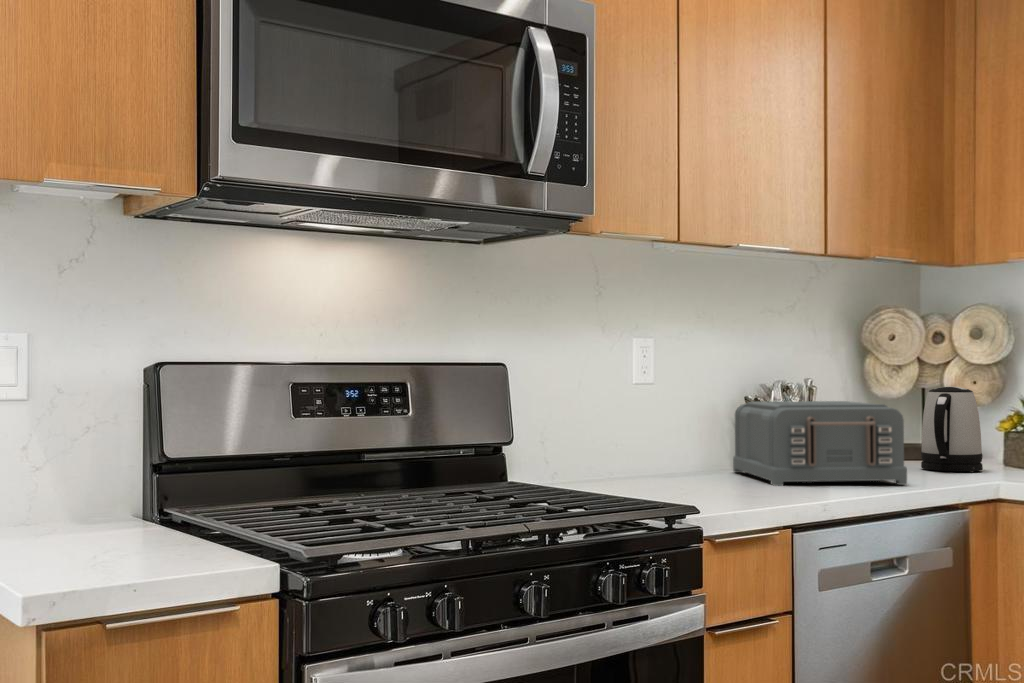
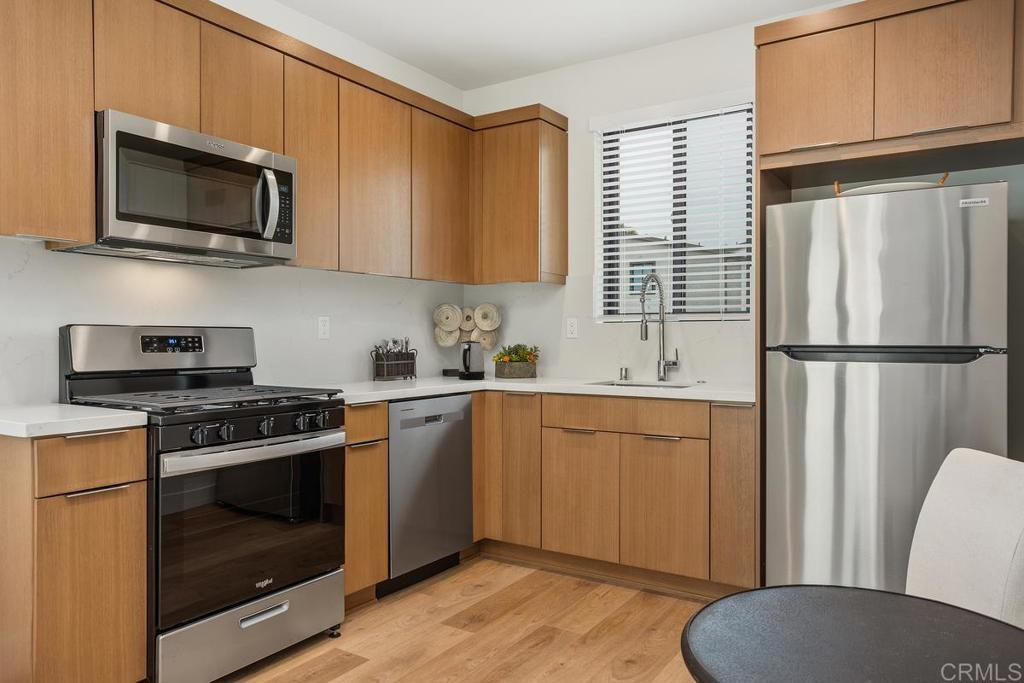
toaster: present [733,401,907,486] -> none [368,347,444,385]

